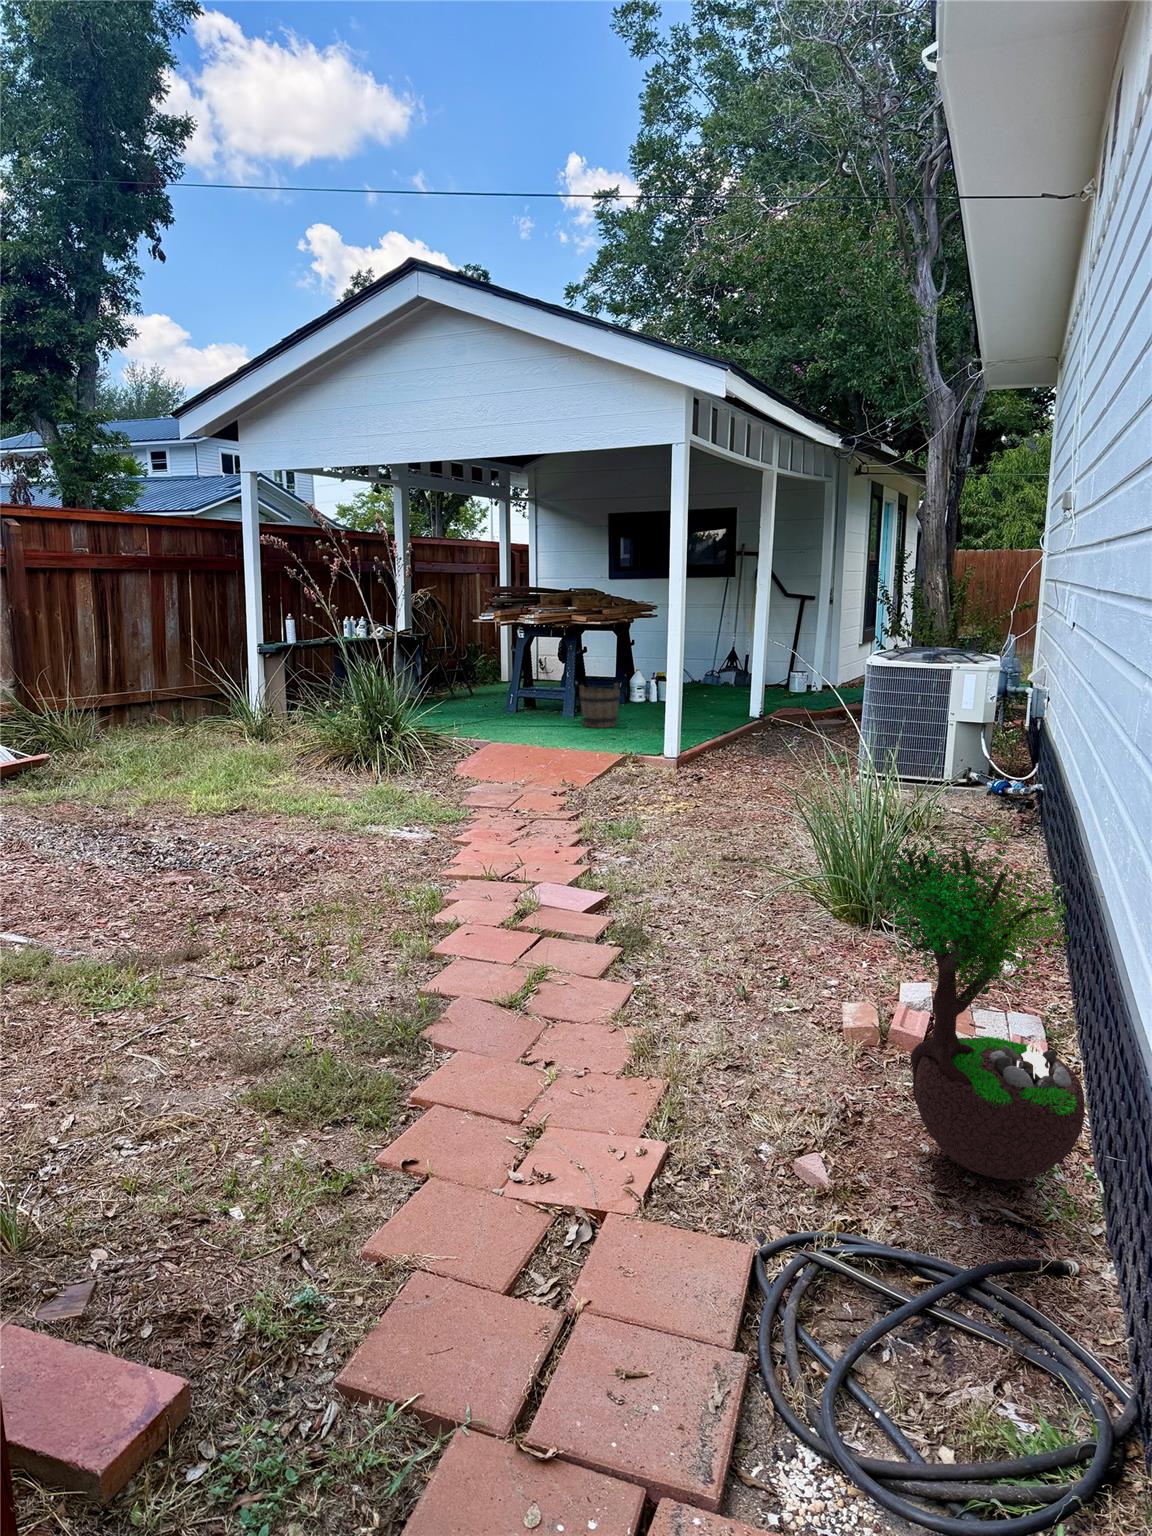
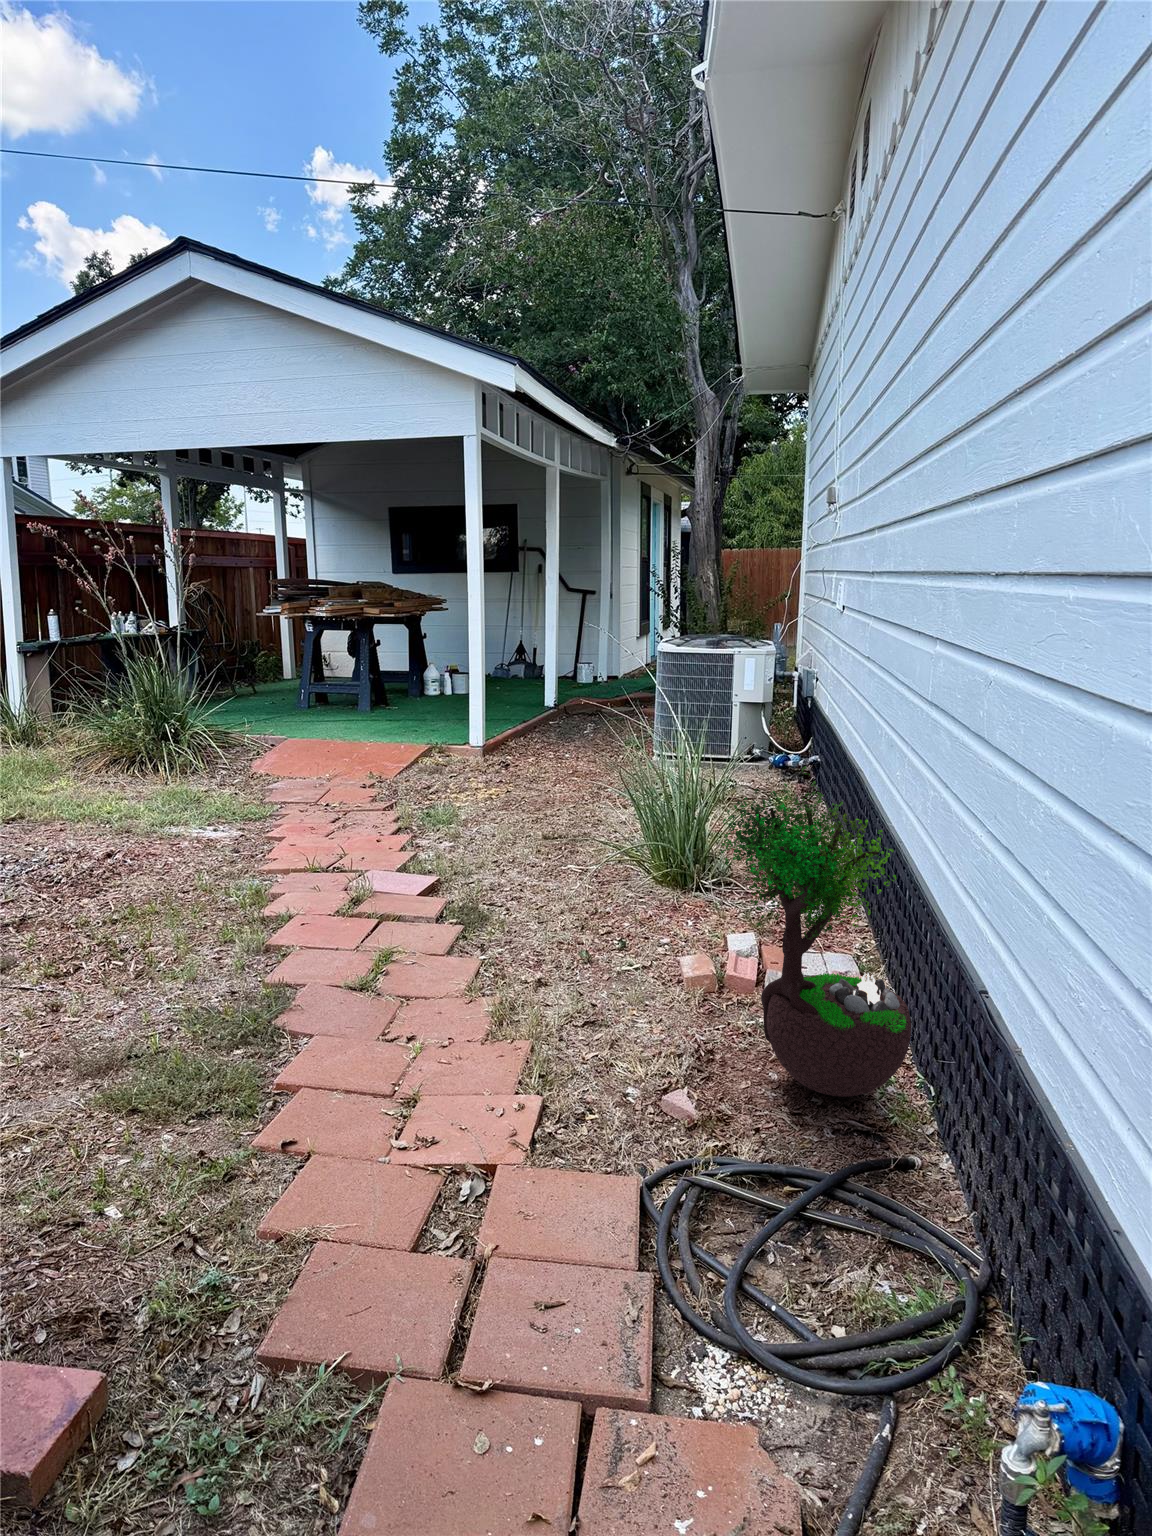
bucket: present [579,683,620,728] -> none [377,672,419,718]

